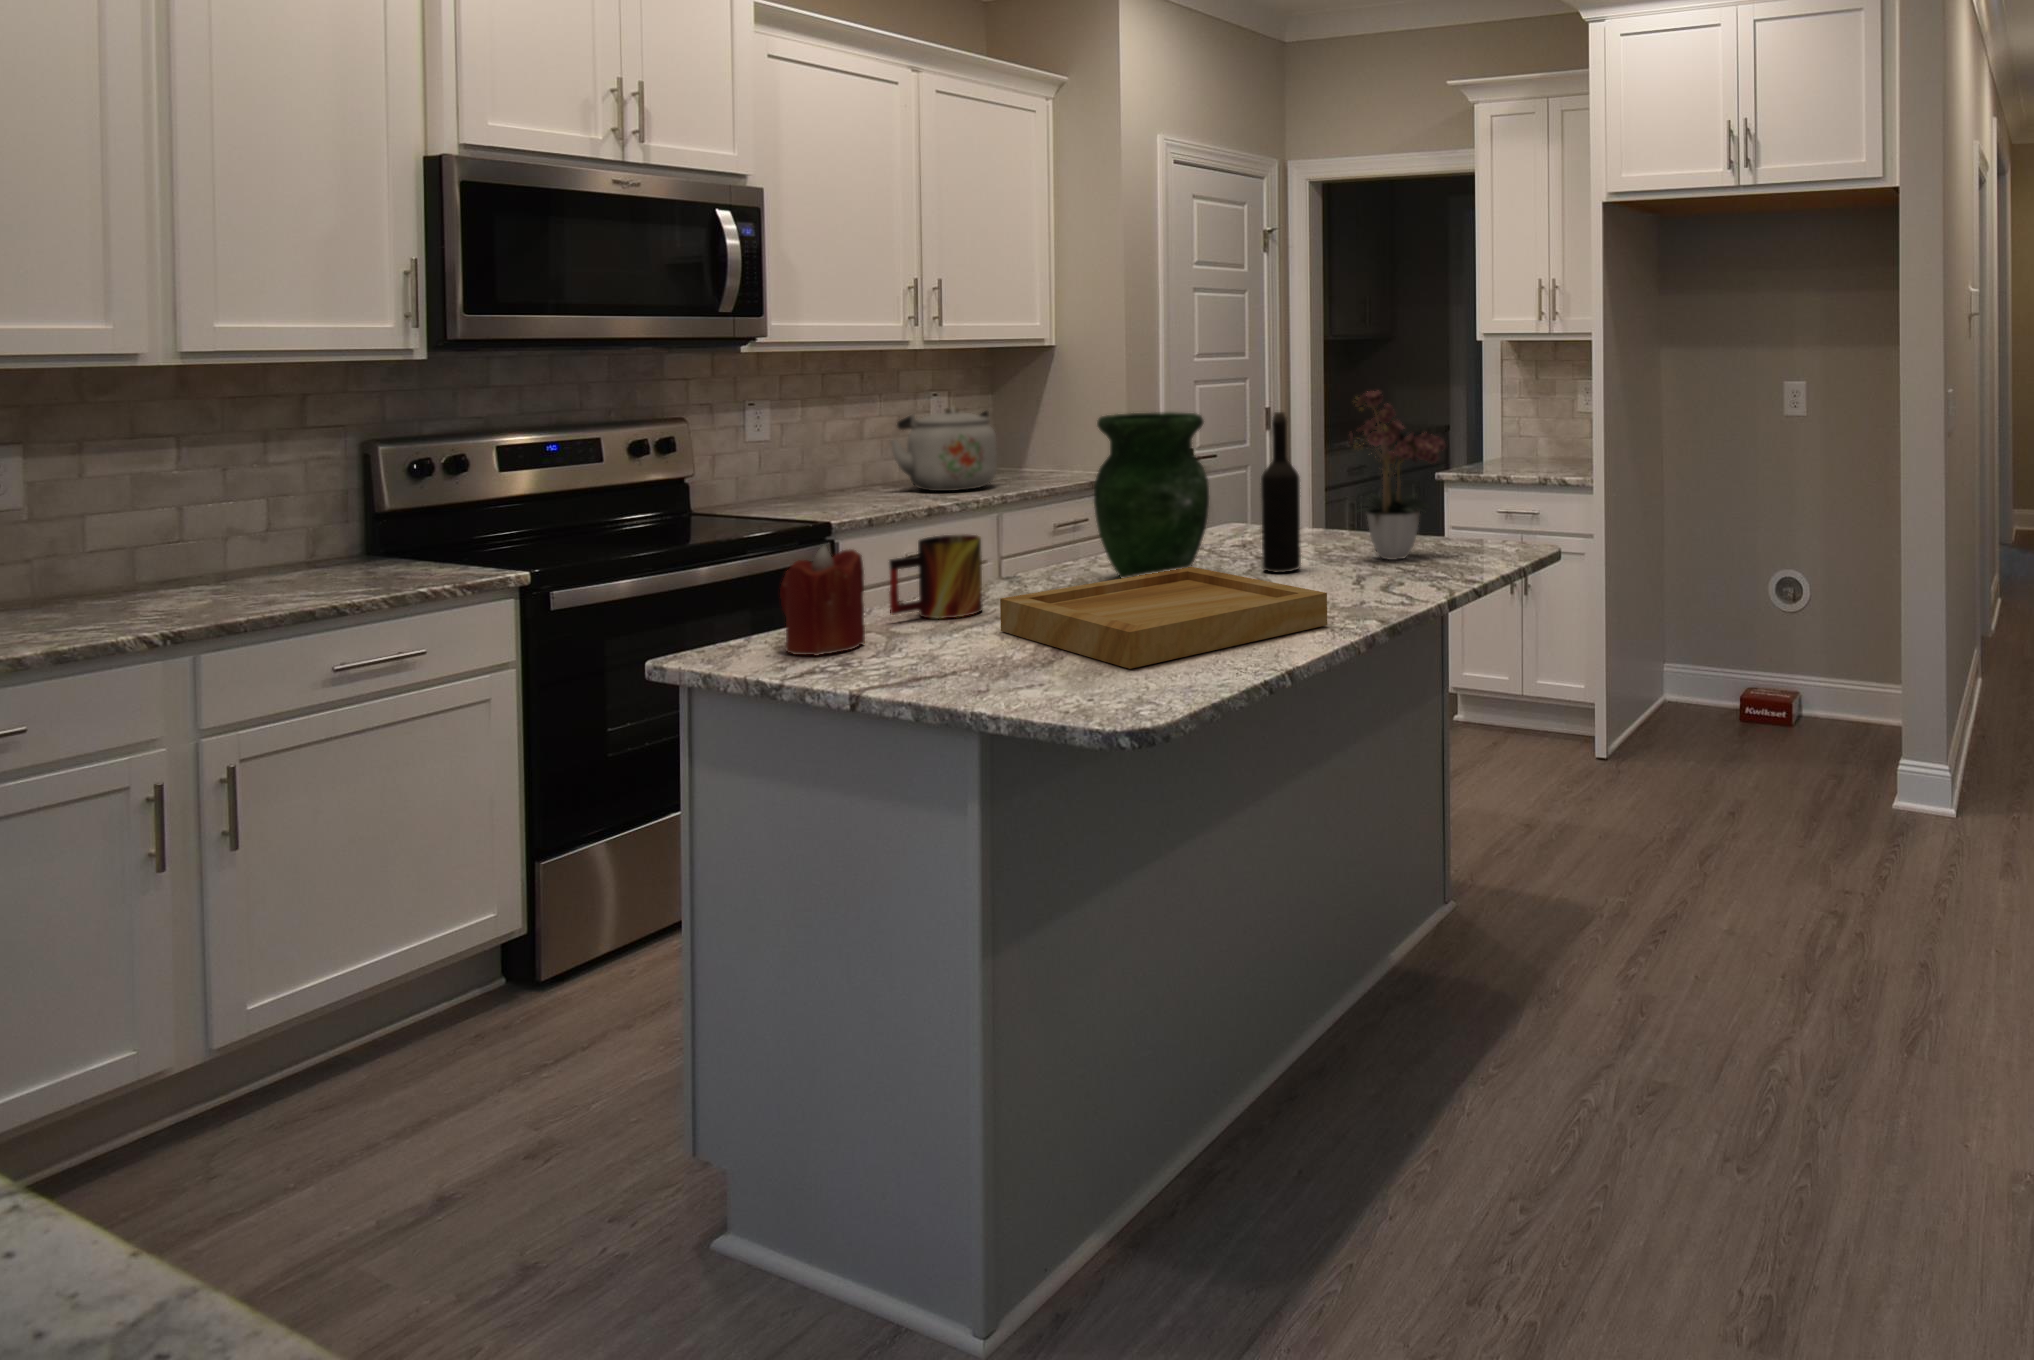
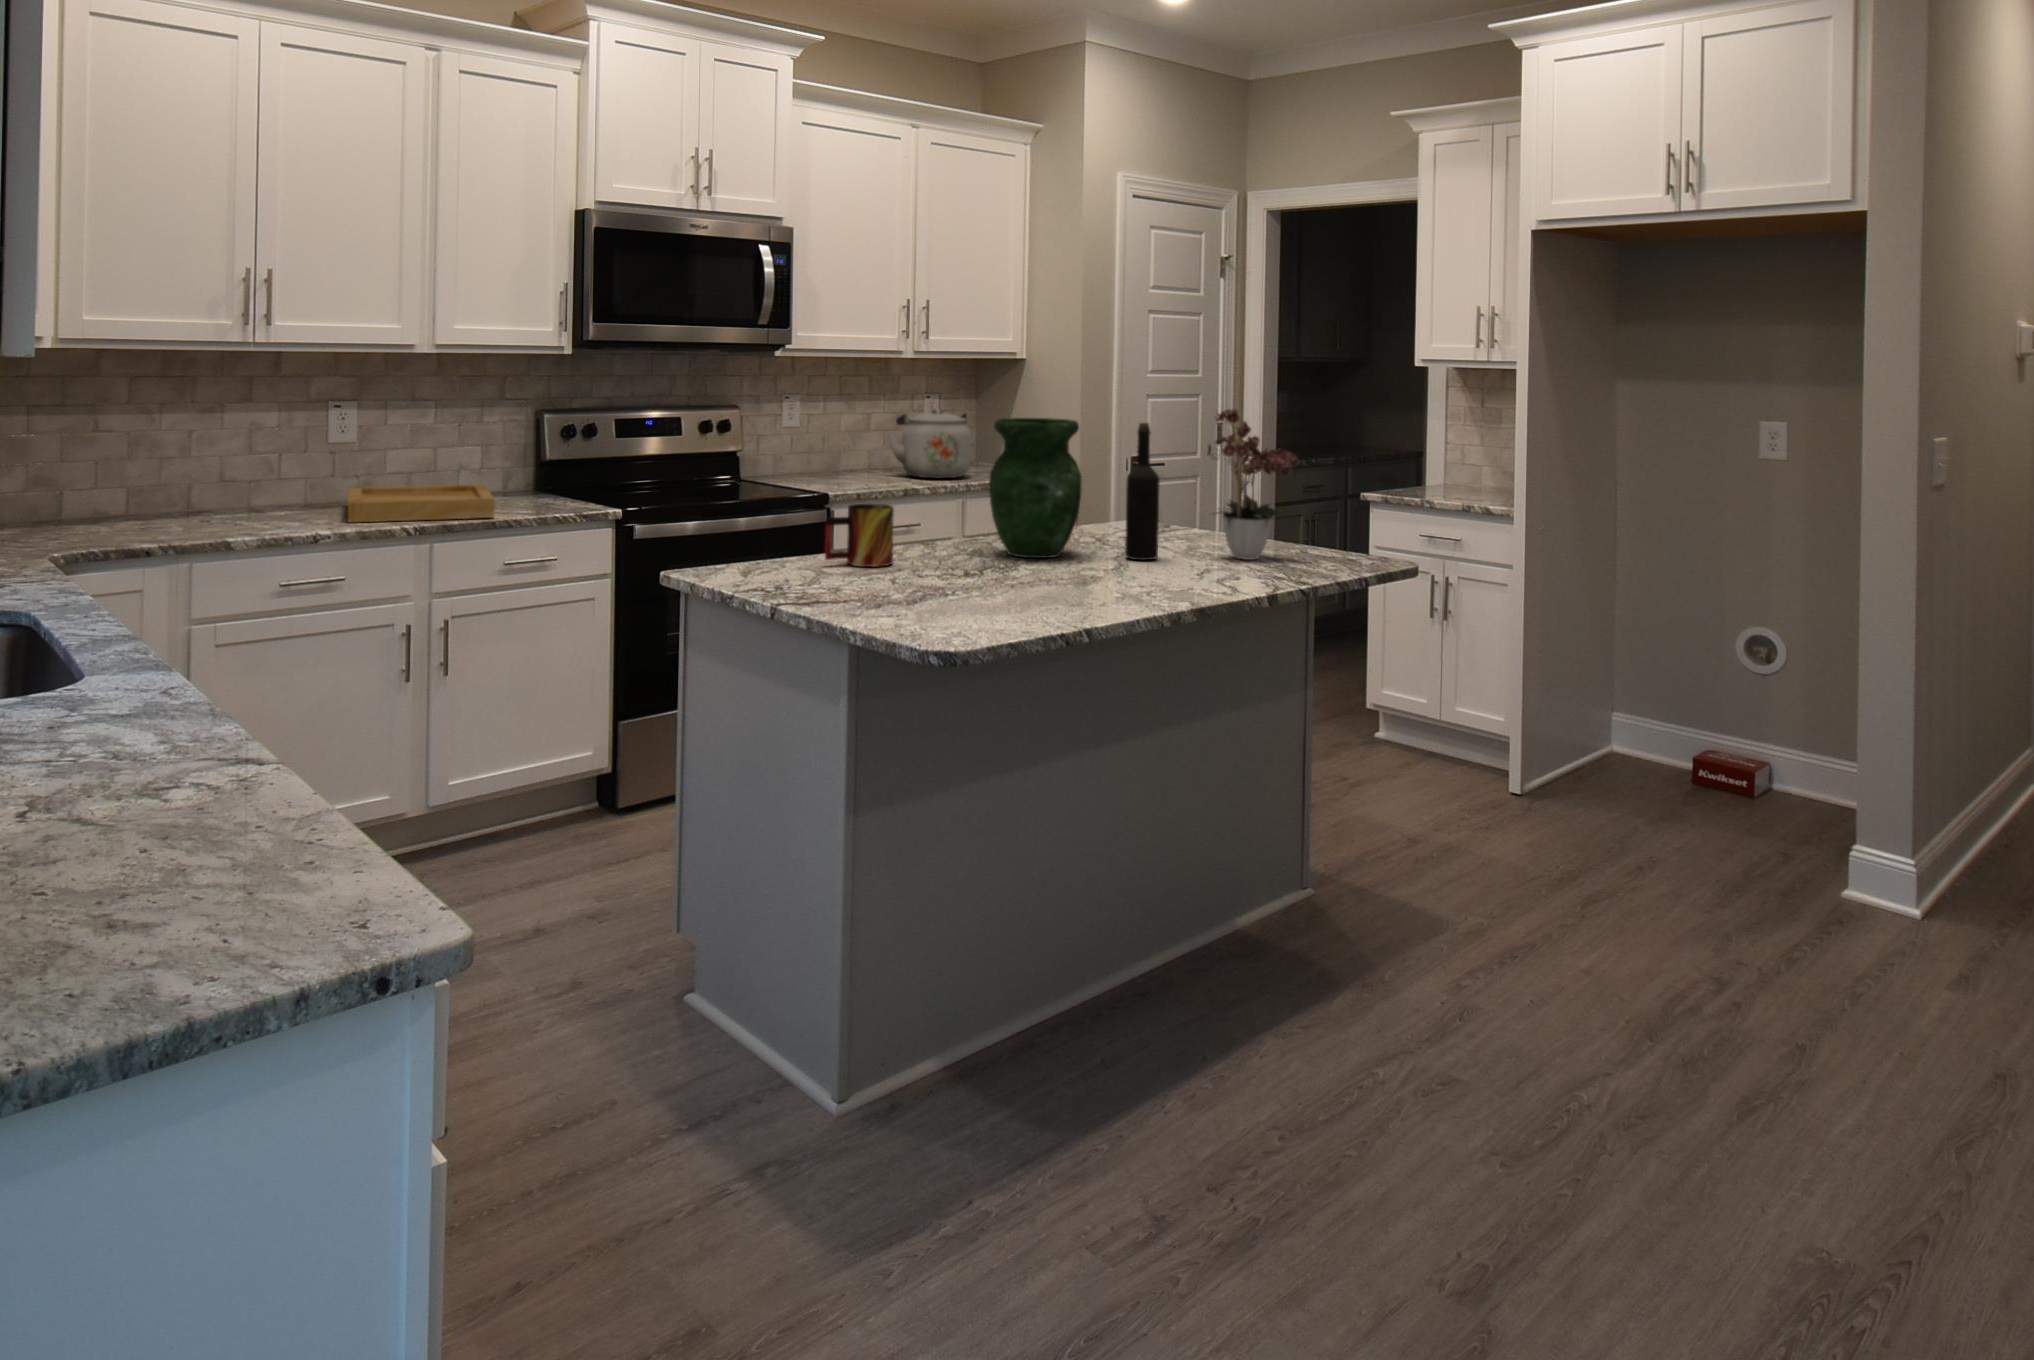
candle: present [780,546,865,655] -> none [745,501,801,581]
tray: present [1000,567,1327,669] -> present [348,485,495,522]

